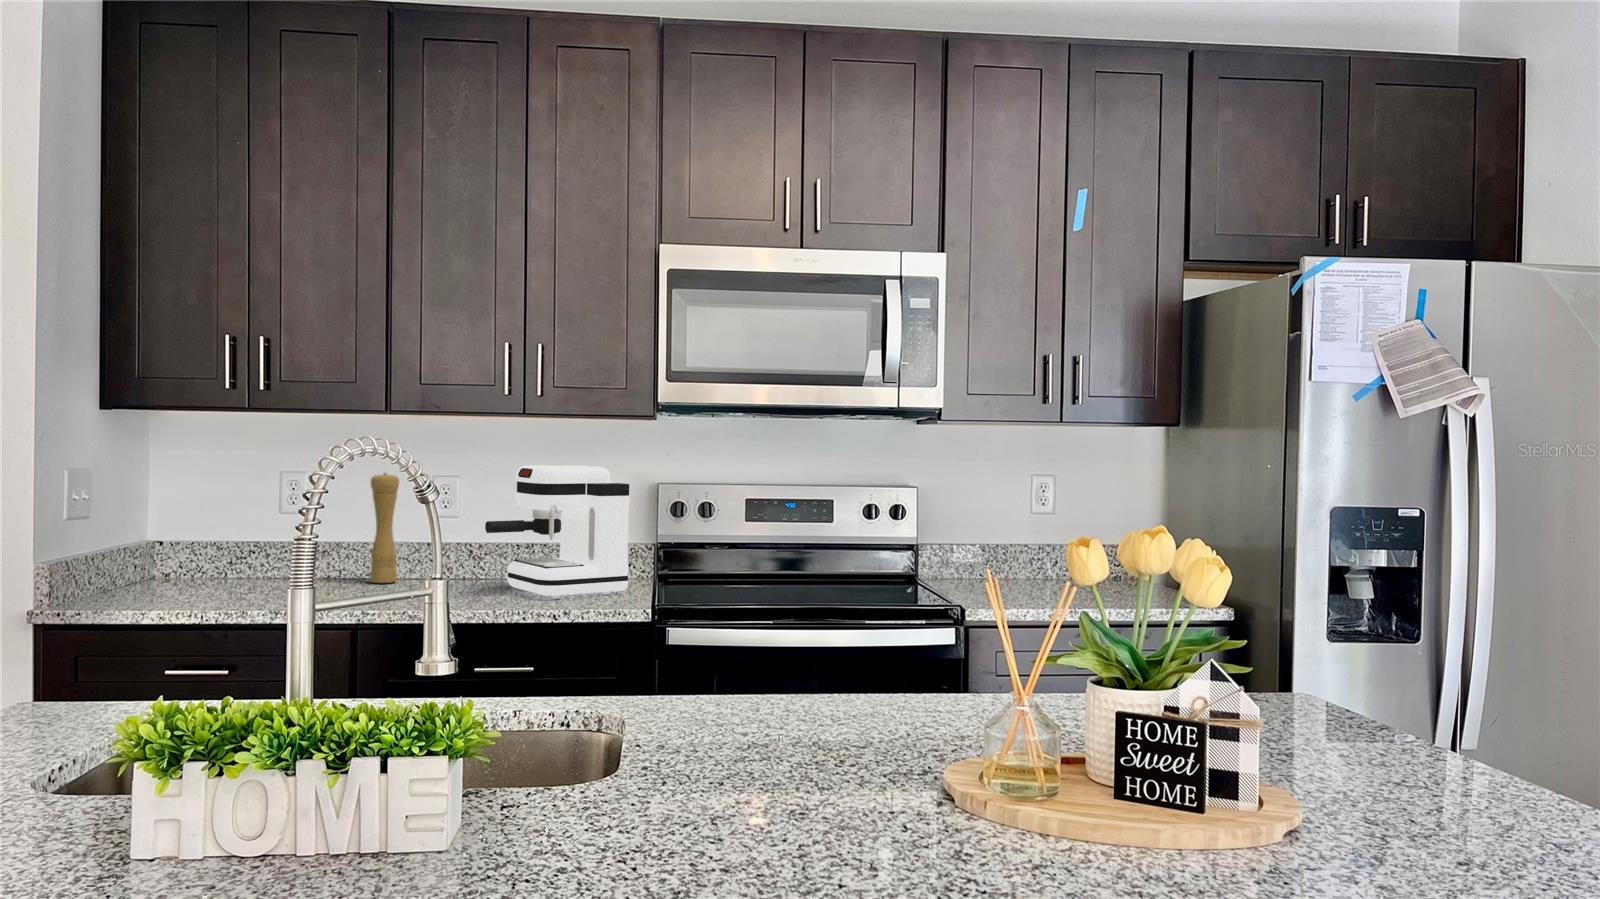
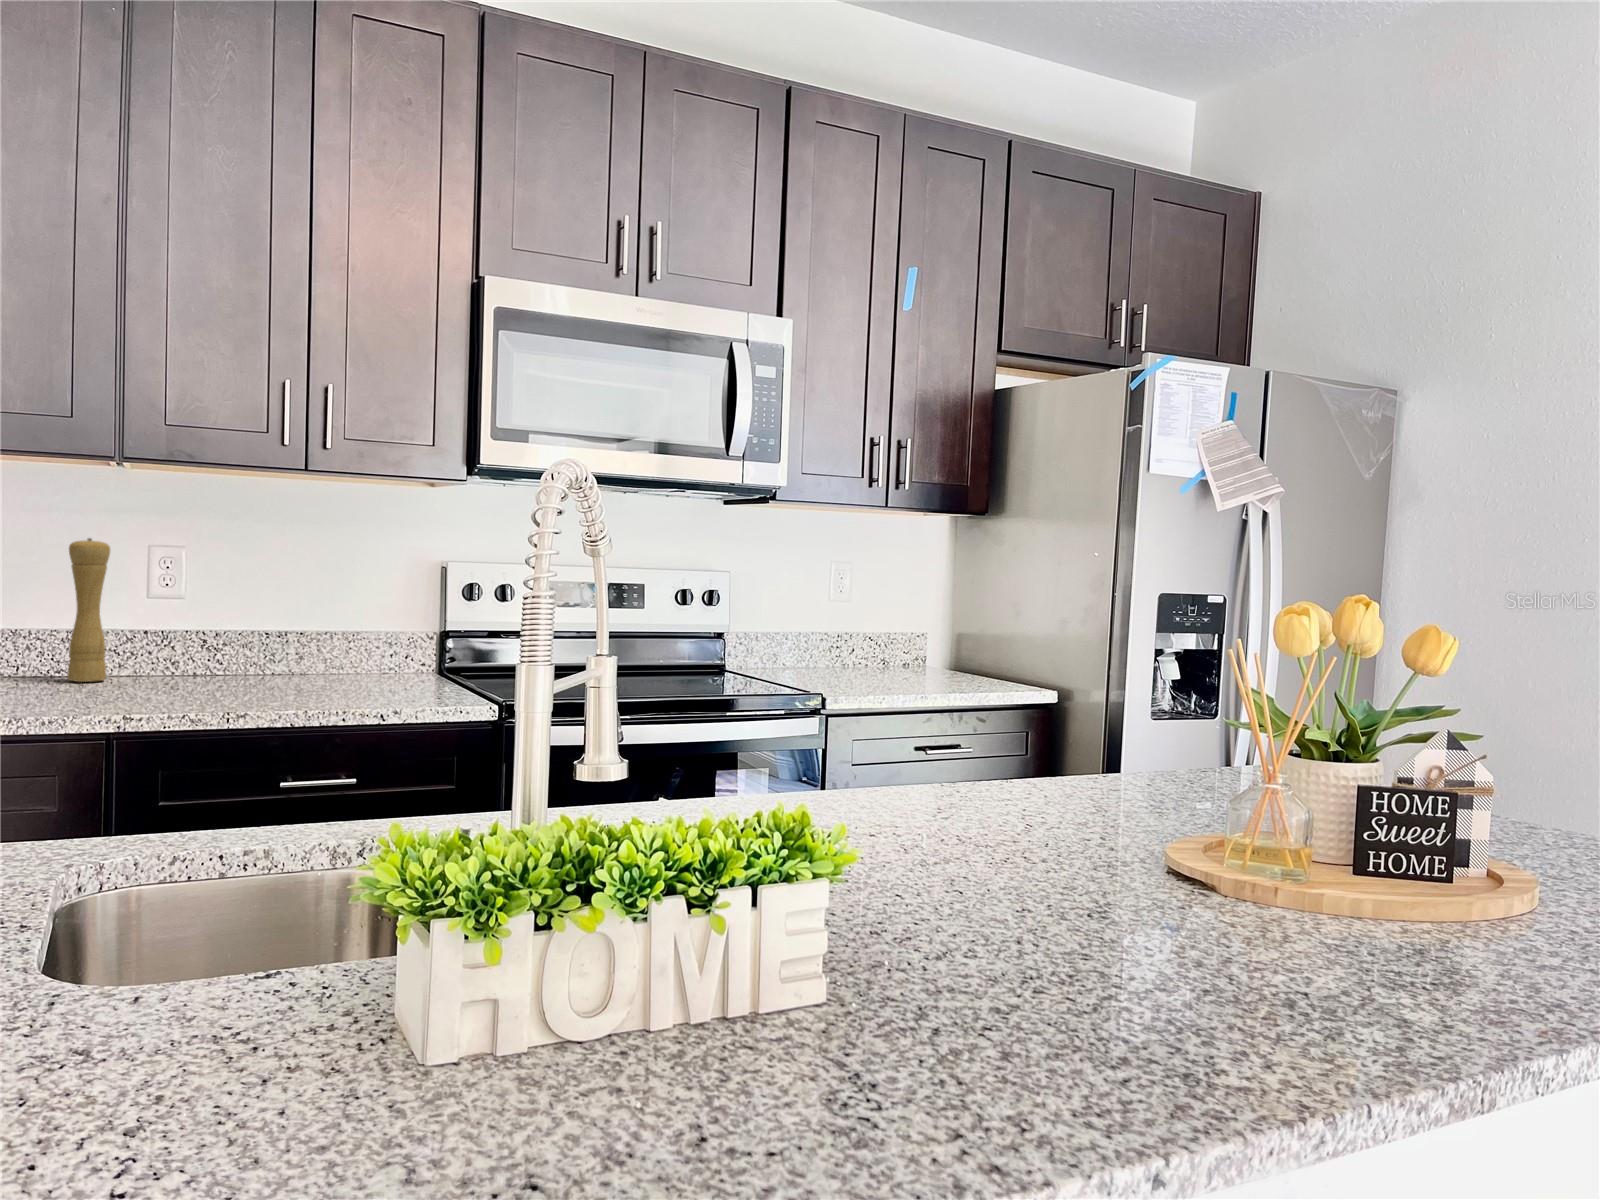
coffee maker: present [485,465,629,599] -> none [259,534,442,696]

